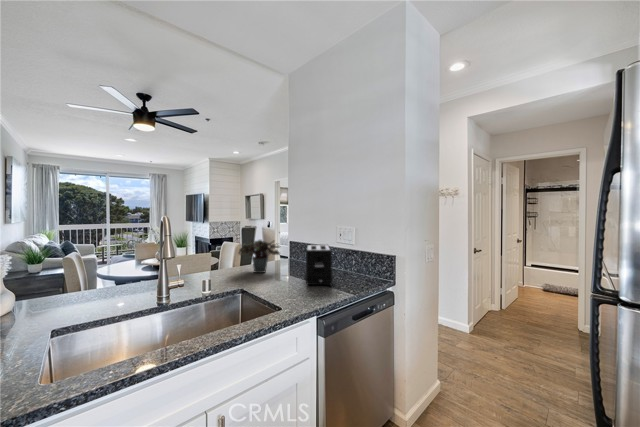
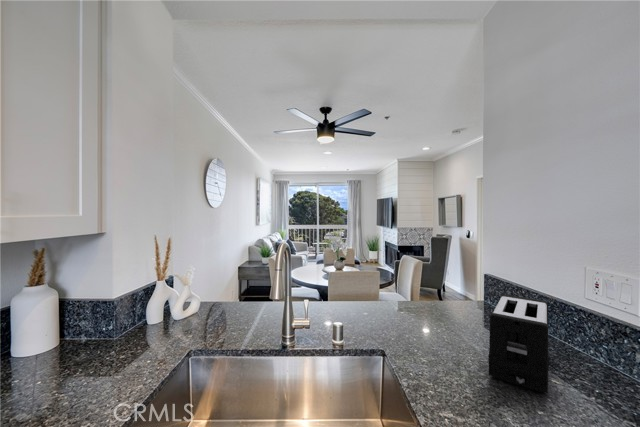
potted plant: present [239,240,280,273] -> none [388,271,456,322]

